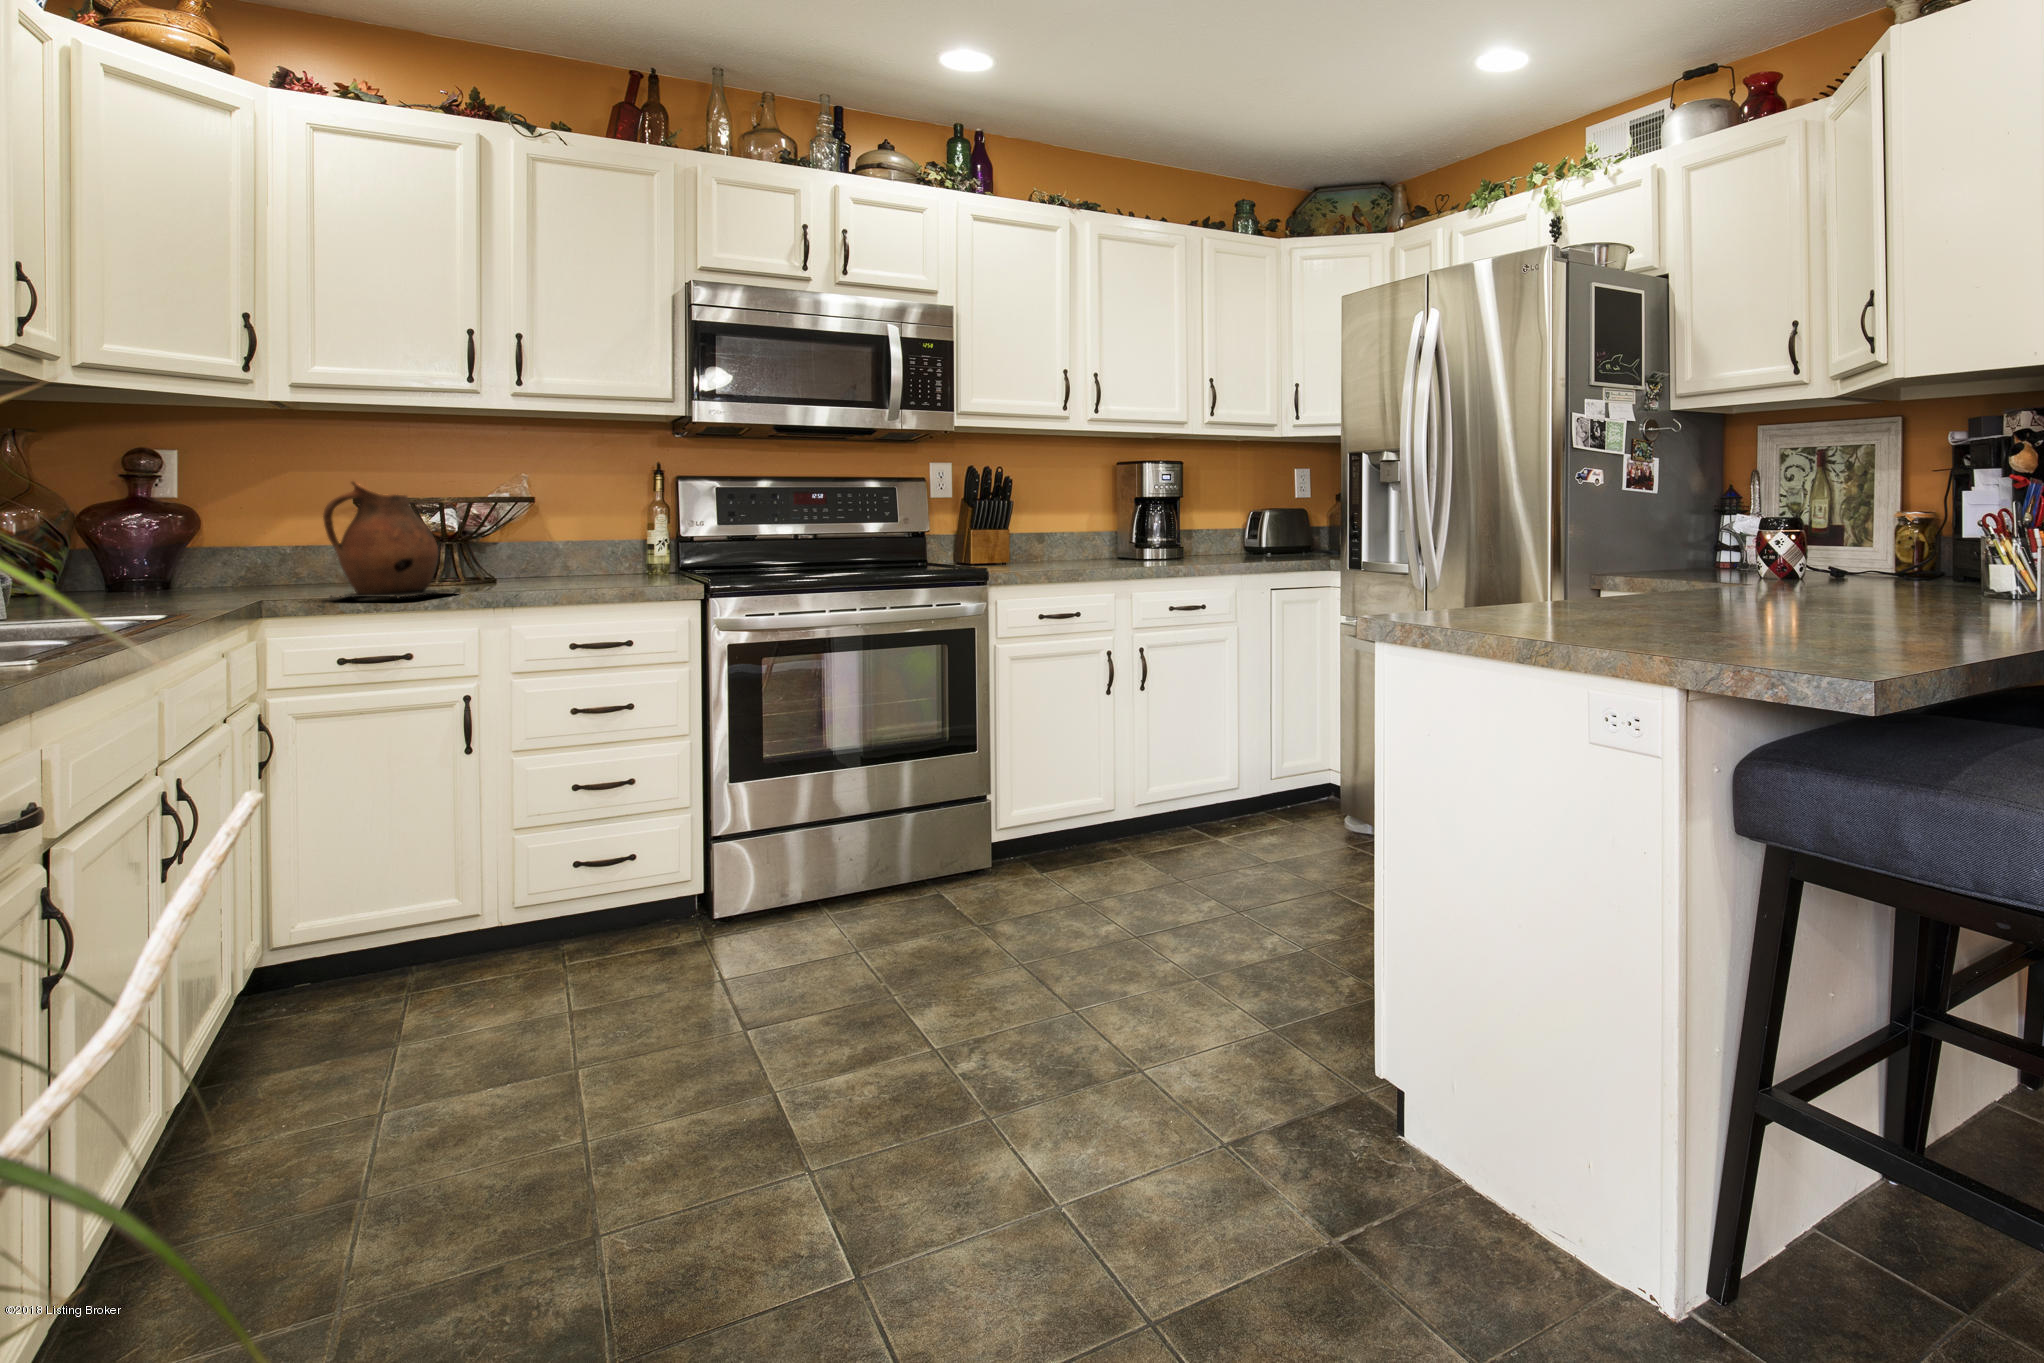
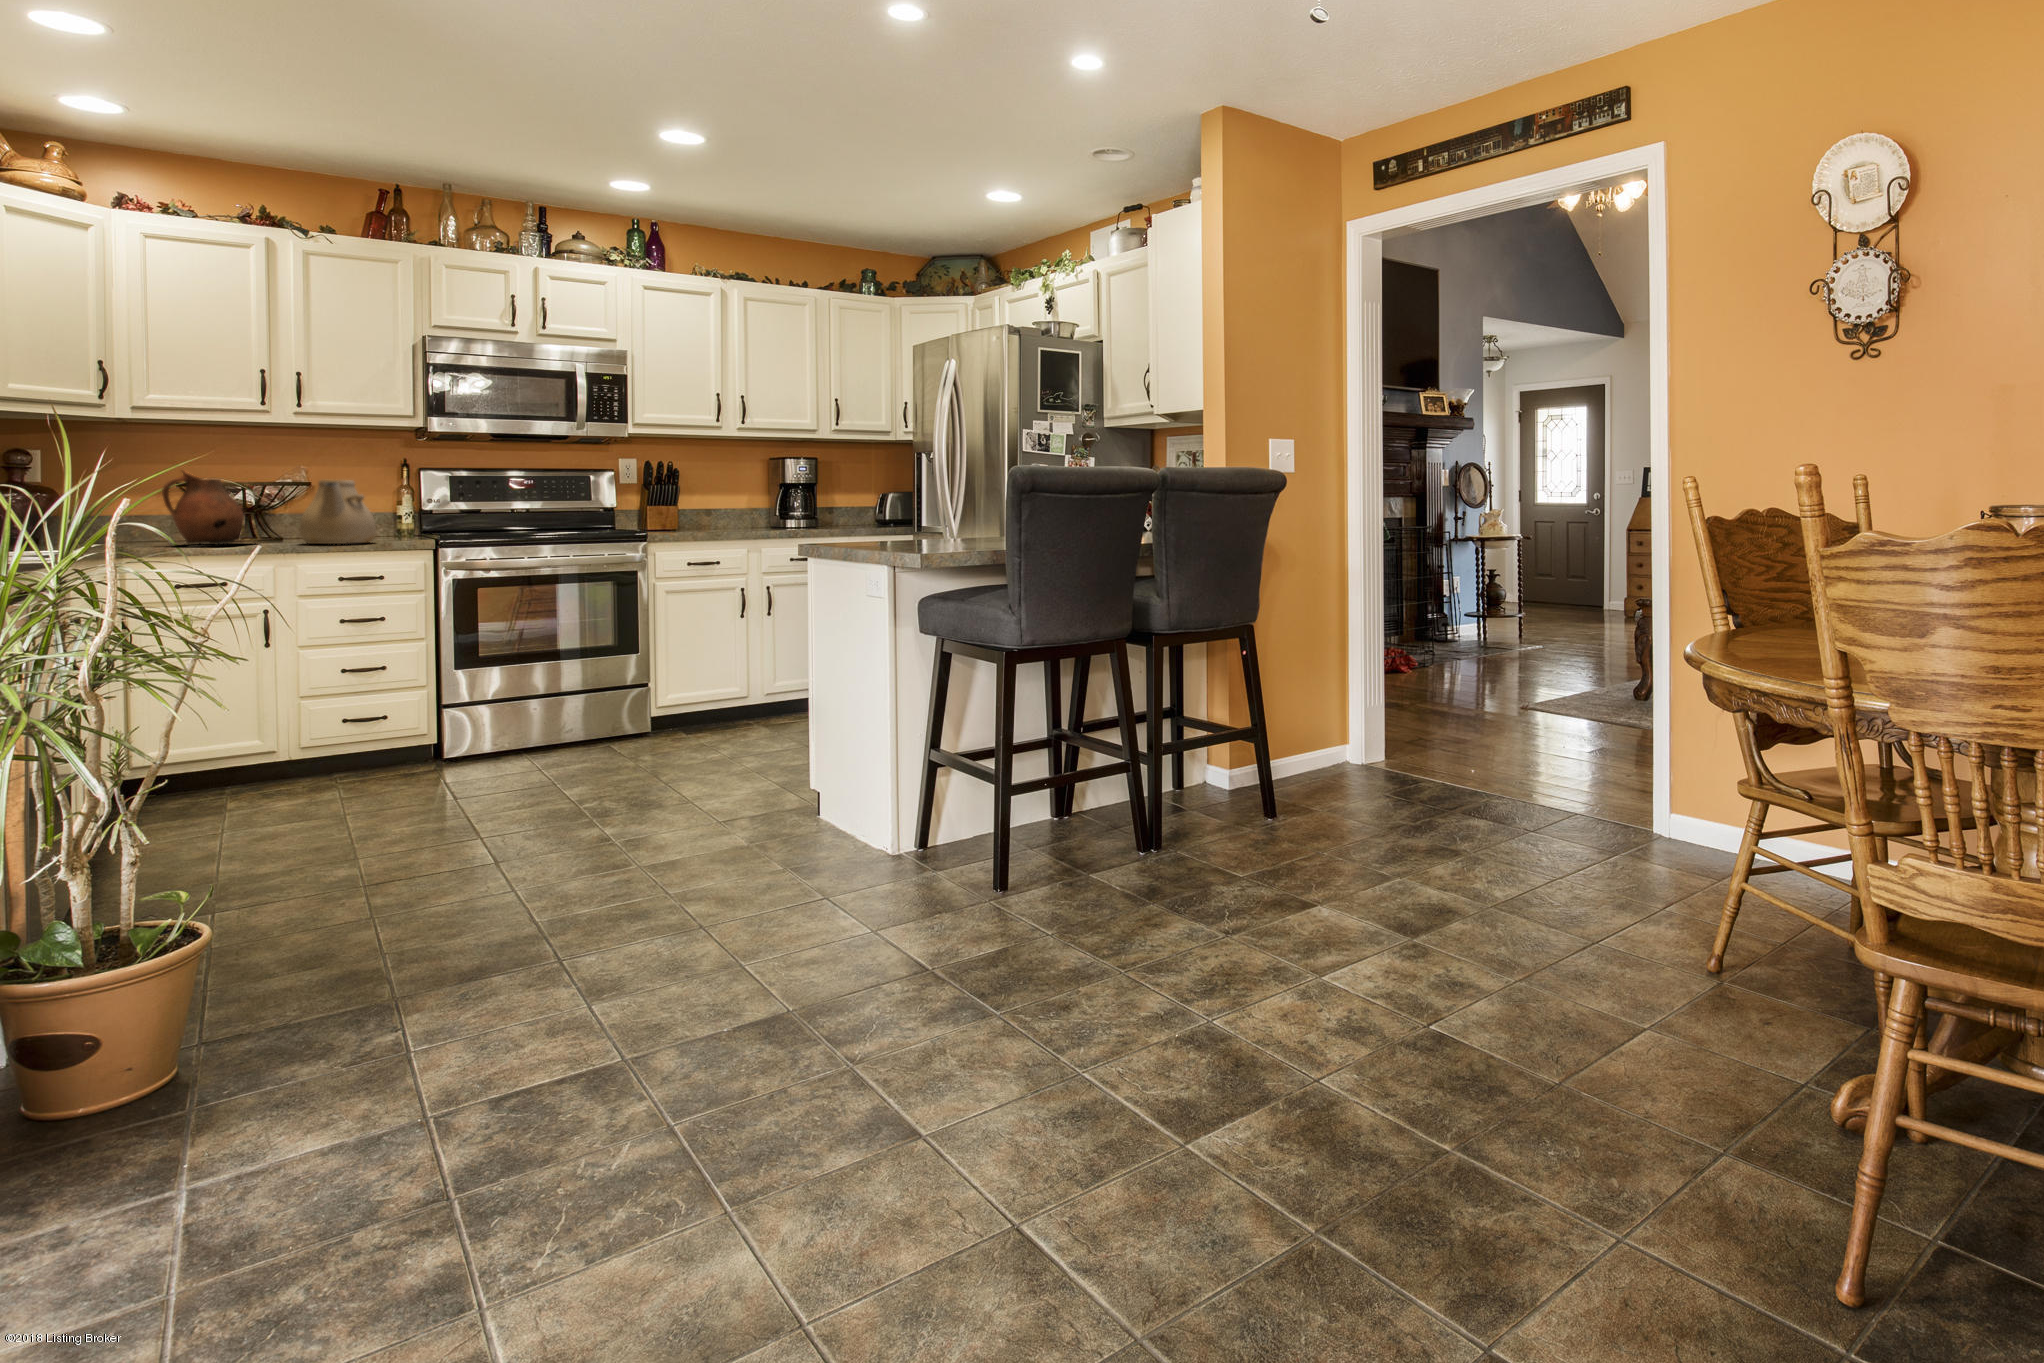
teapot: none [517,495,623,595] -> present [299,480,376,544]

